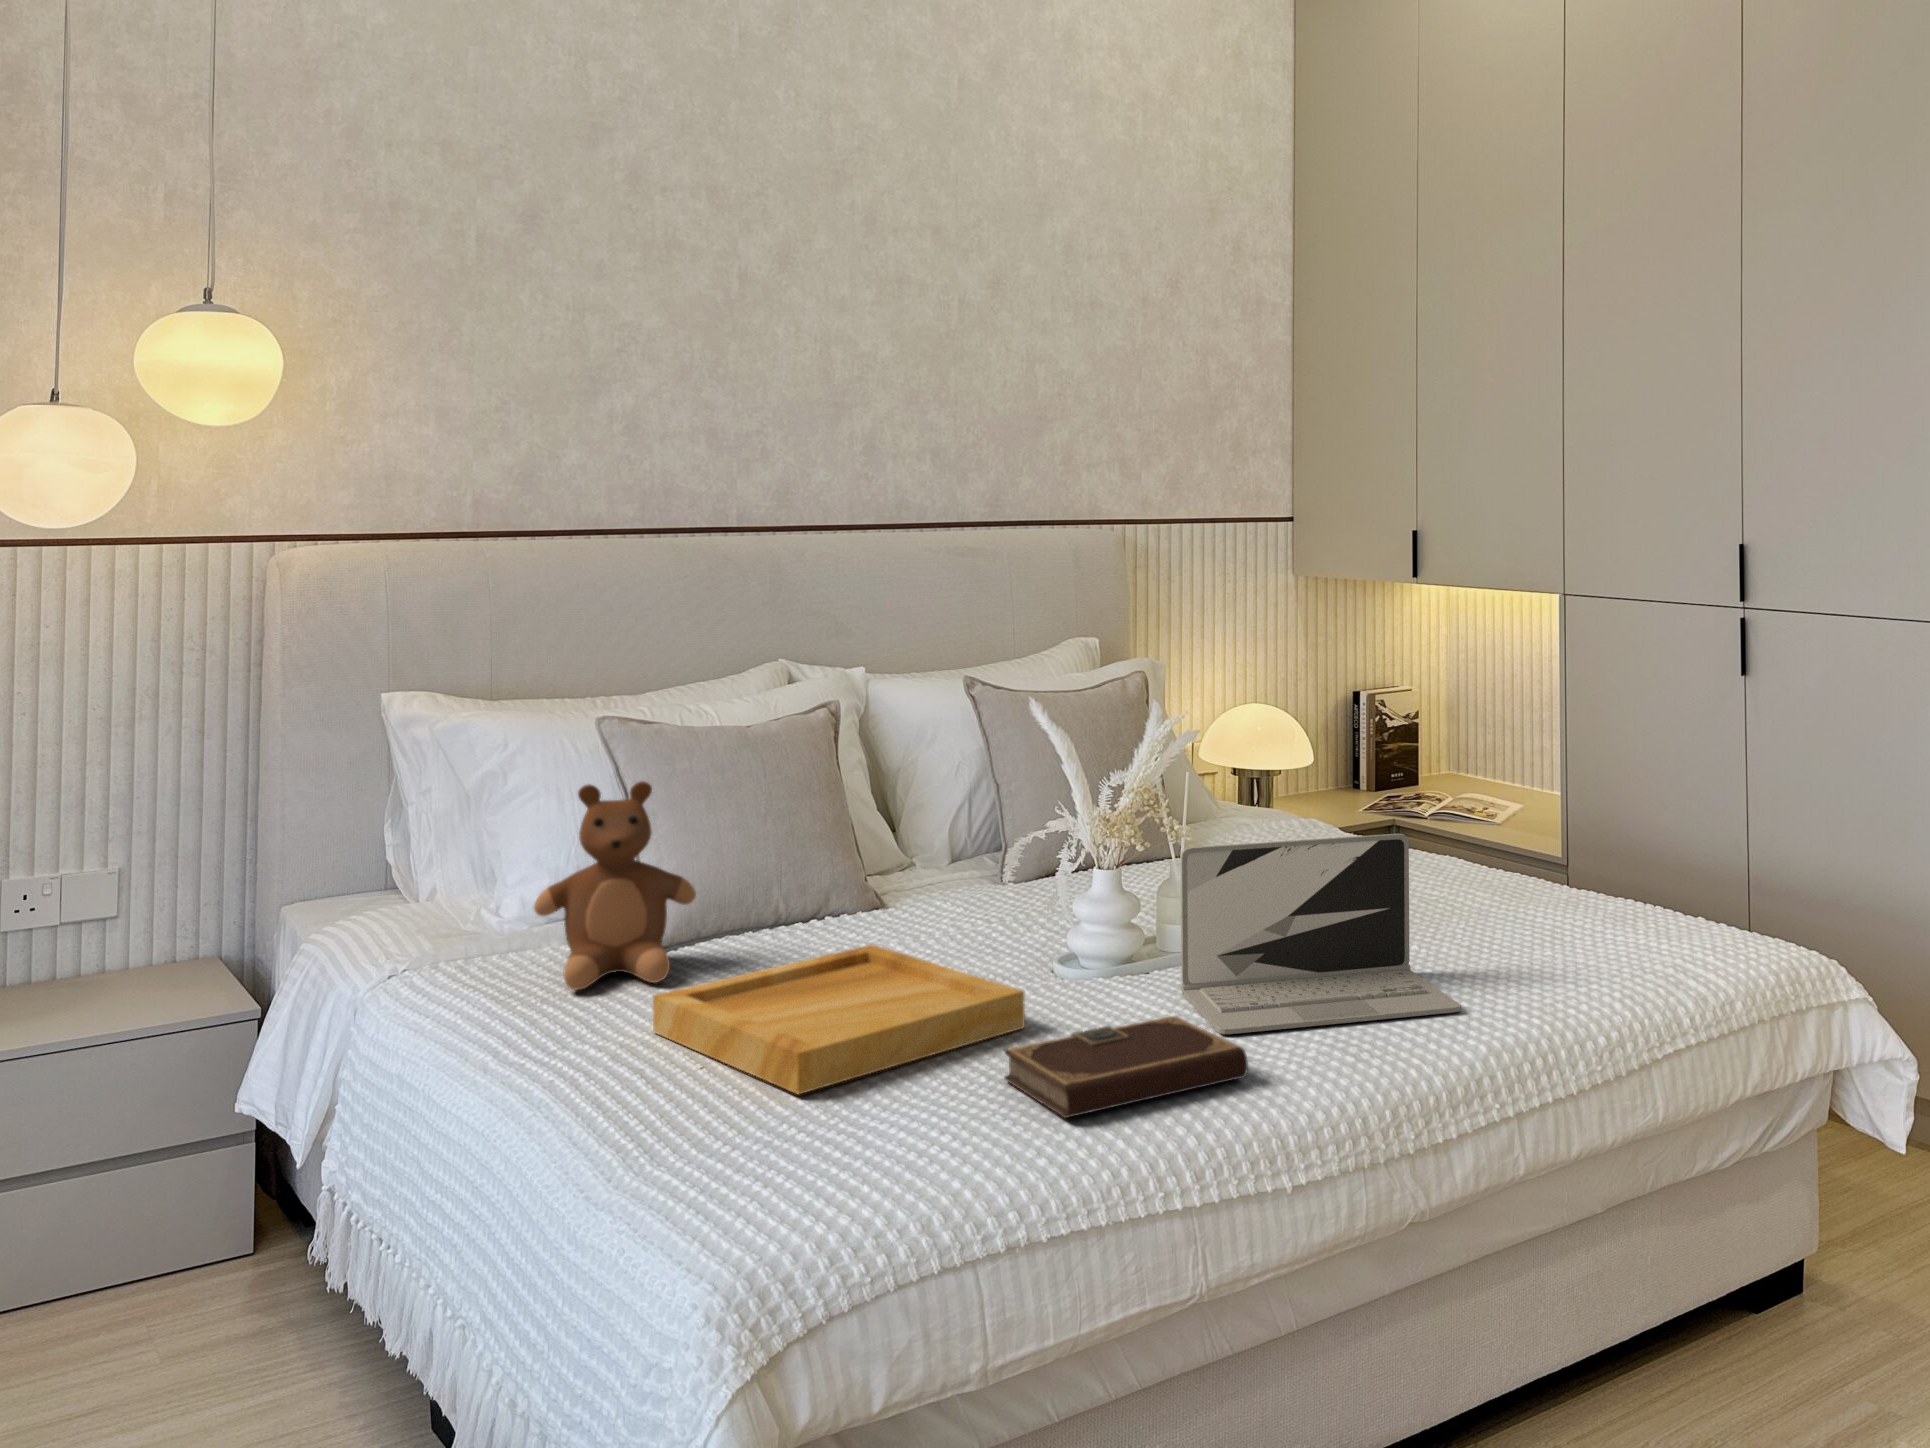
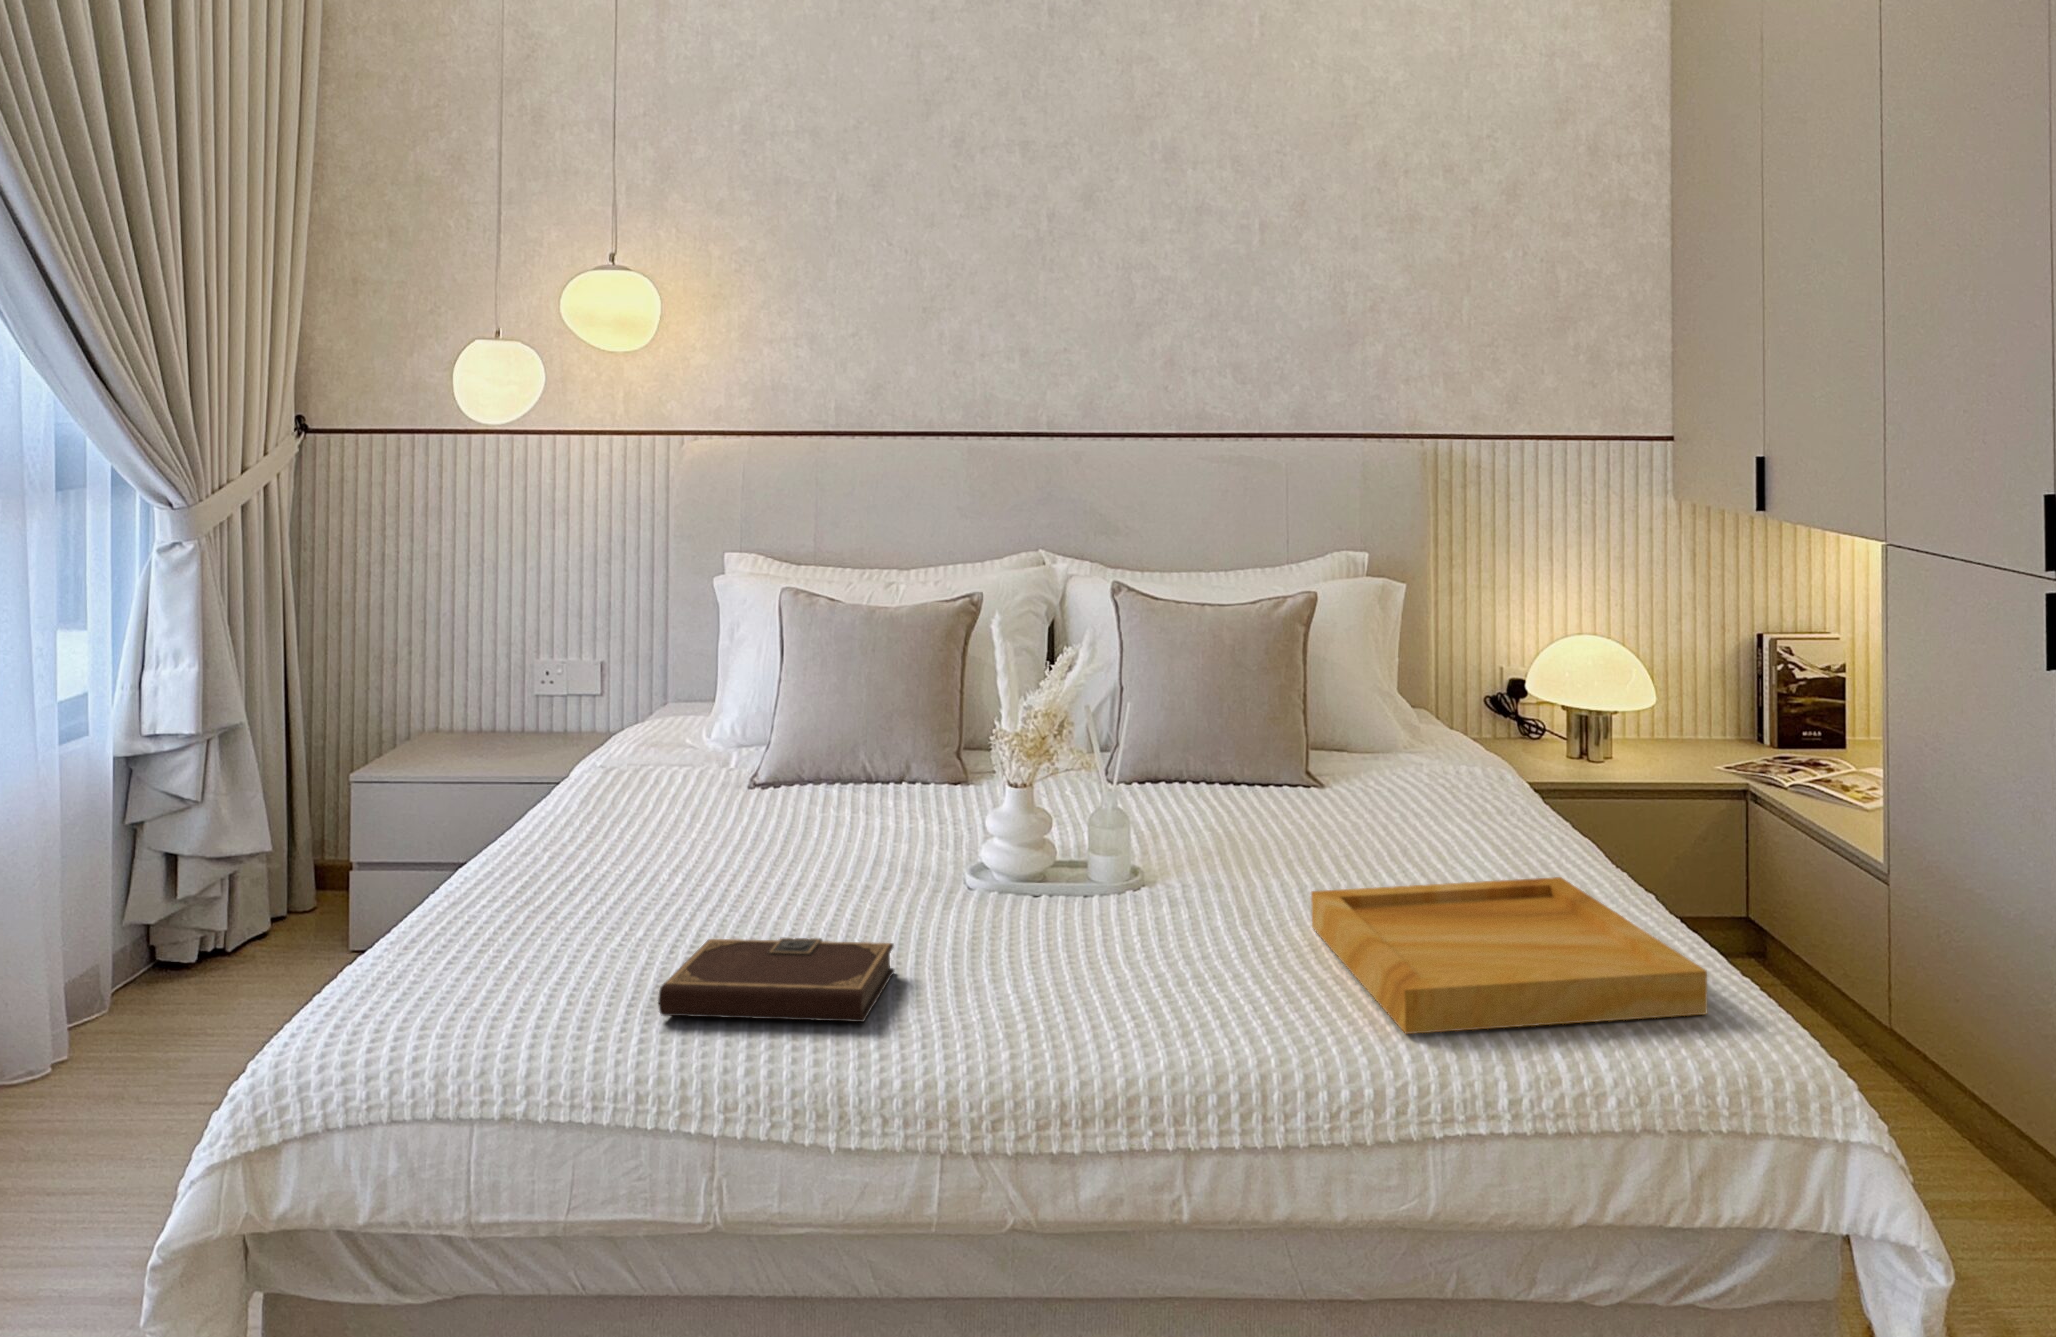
teddy bear: present [534,781,696,990] -> none [641,660,766,826]
laptop: present [1181,834,1461,1034] -> none [945,777,1253,1012]
tray: present [653,945,1025,1094] -> present [1311,877,1707,1034]

